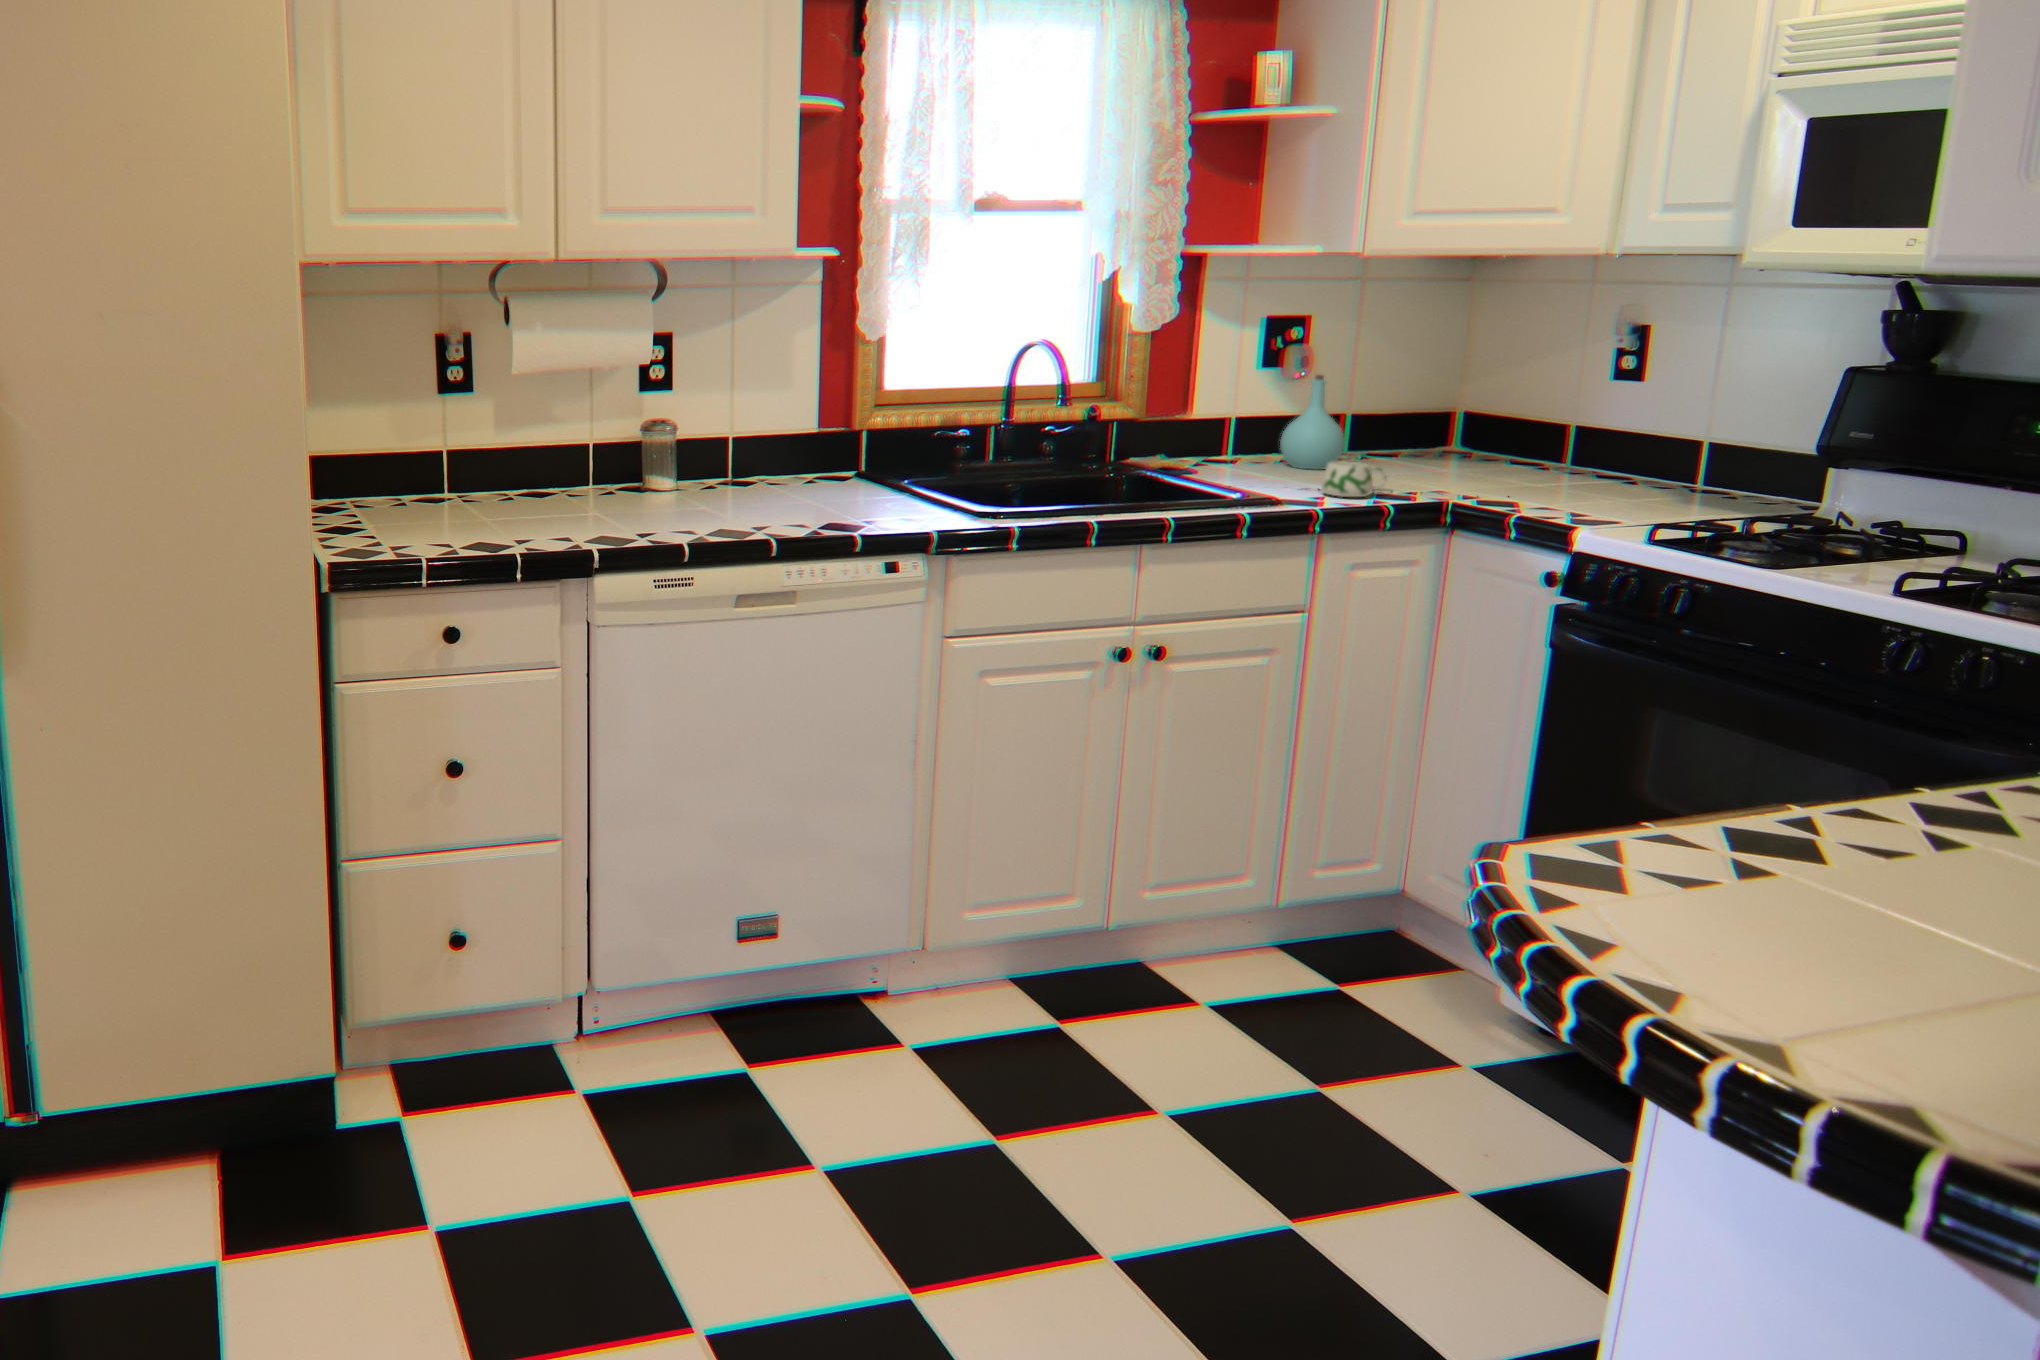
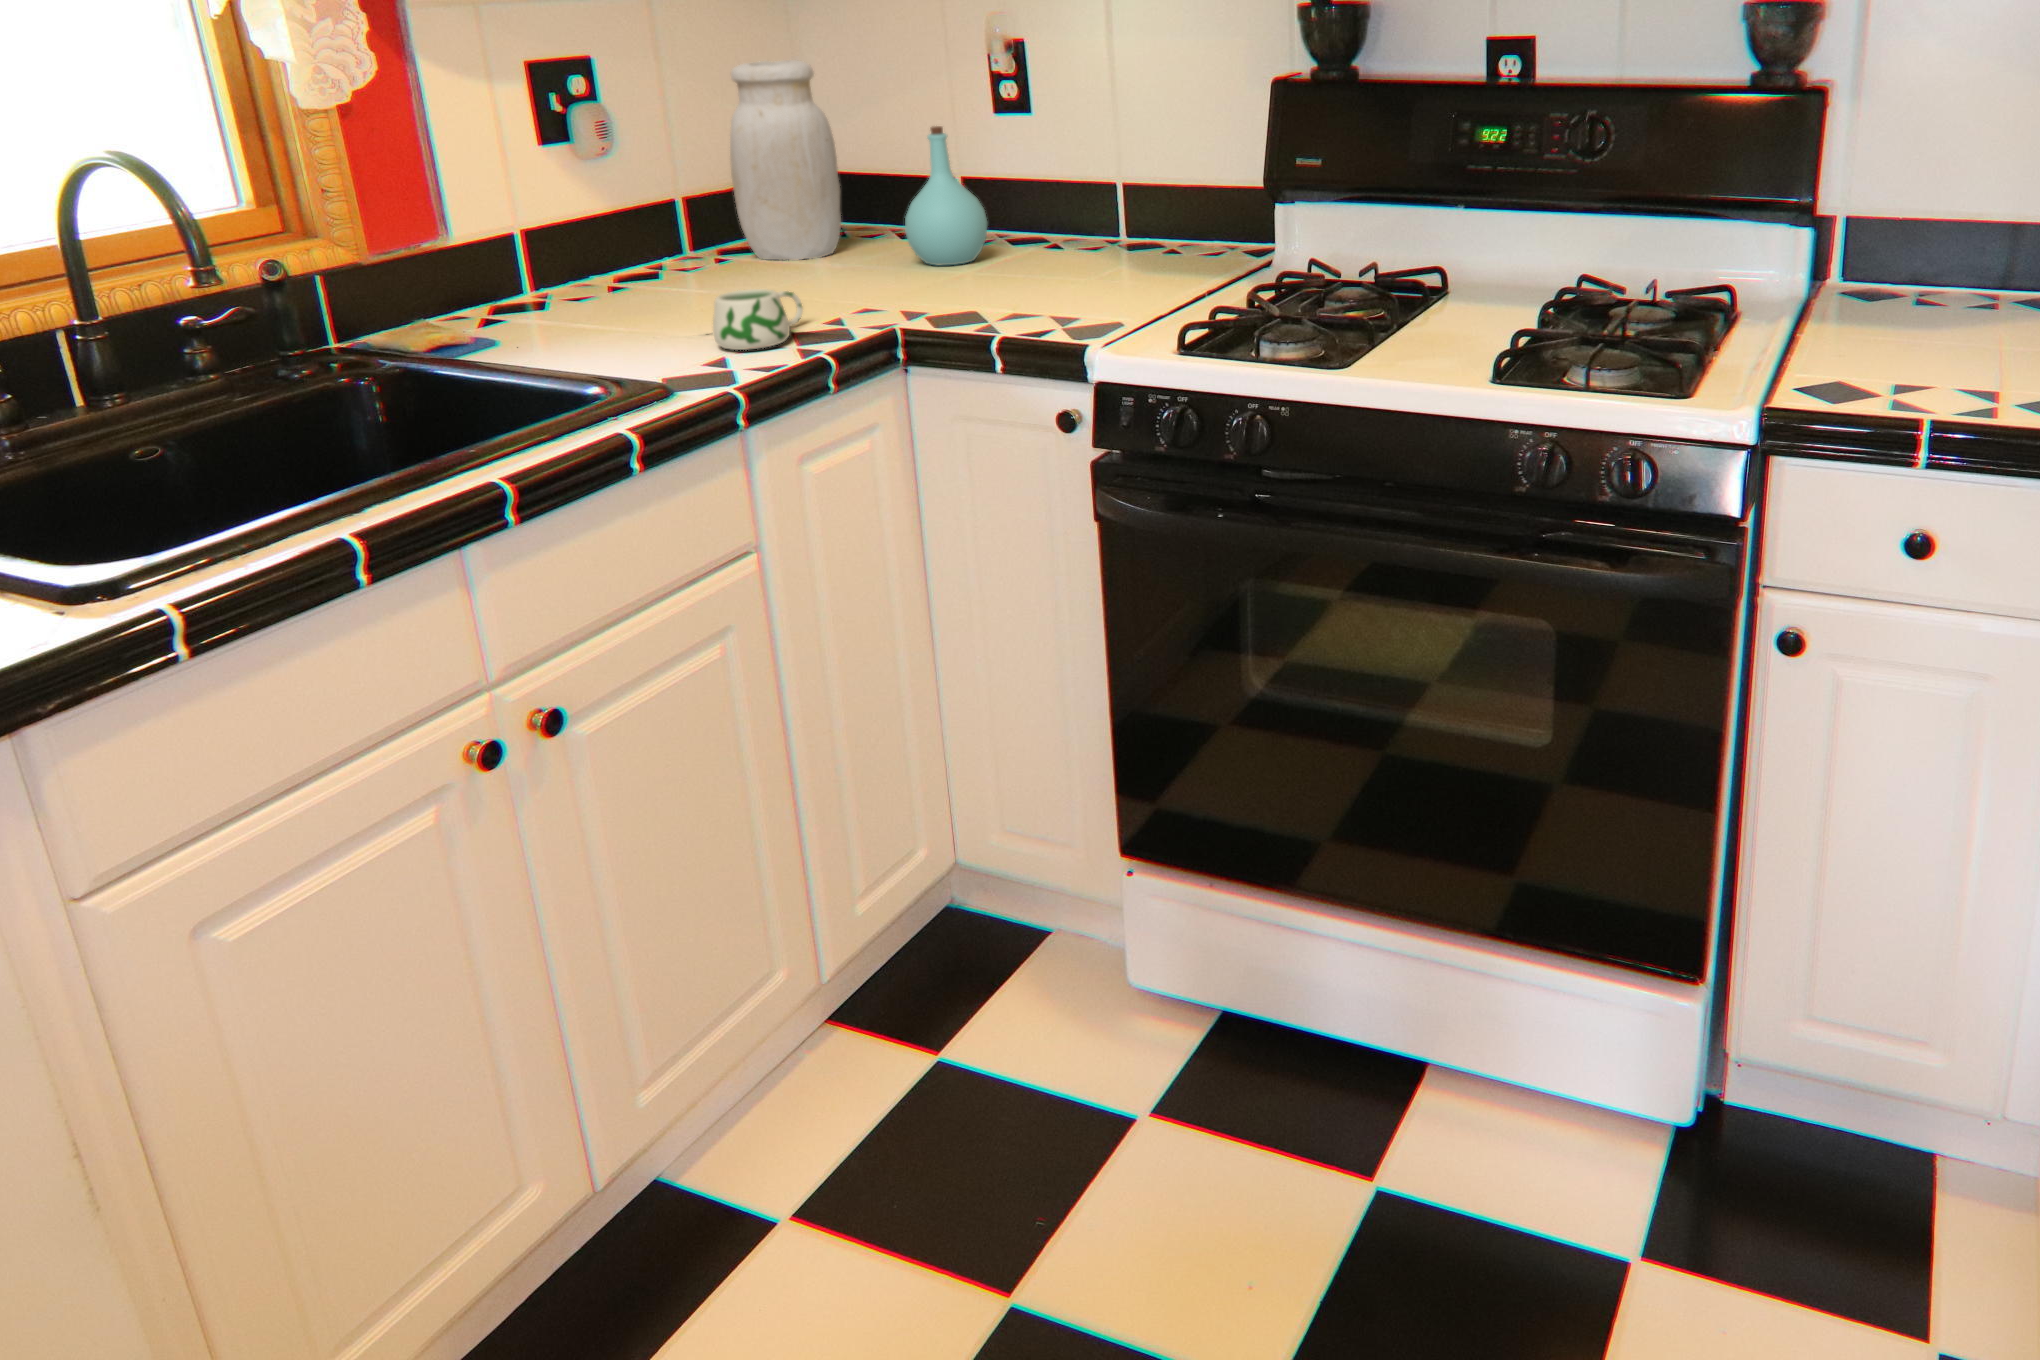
jar: none [1383,328,1470,466] -> present [730,60,841,260]
bottle: present [1280,375,1345,470] -> present [905,126,987,265]

